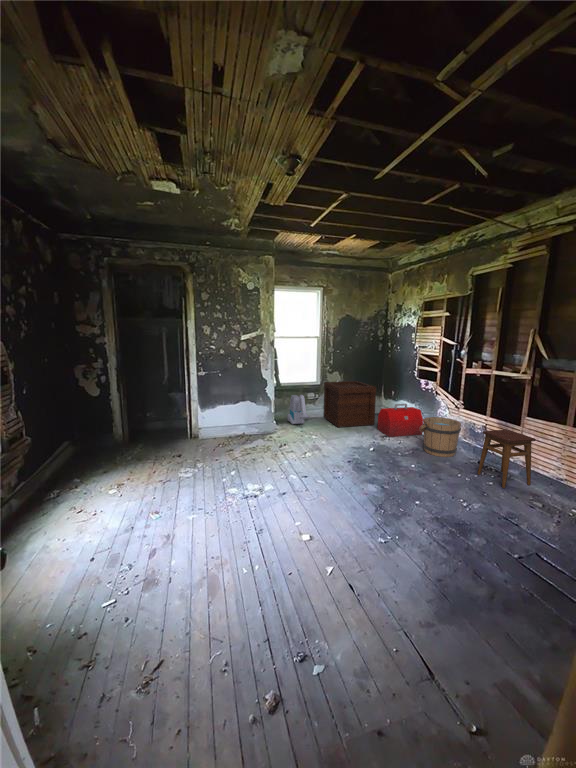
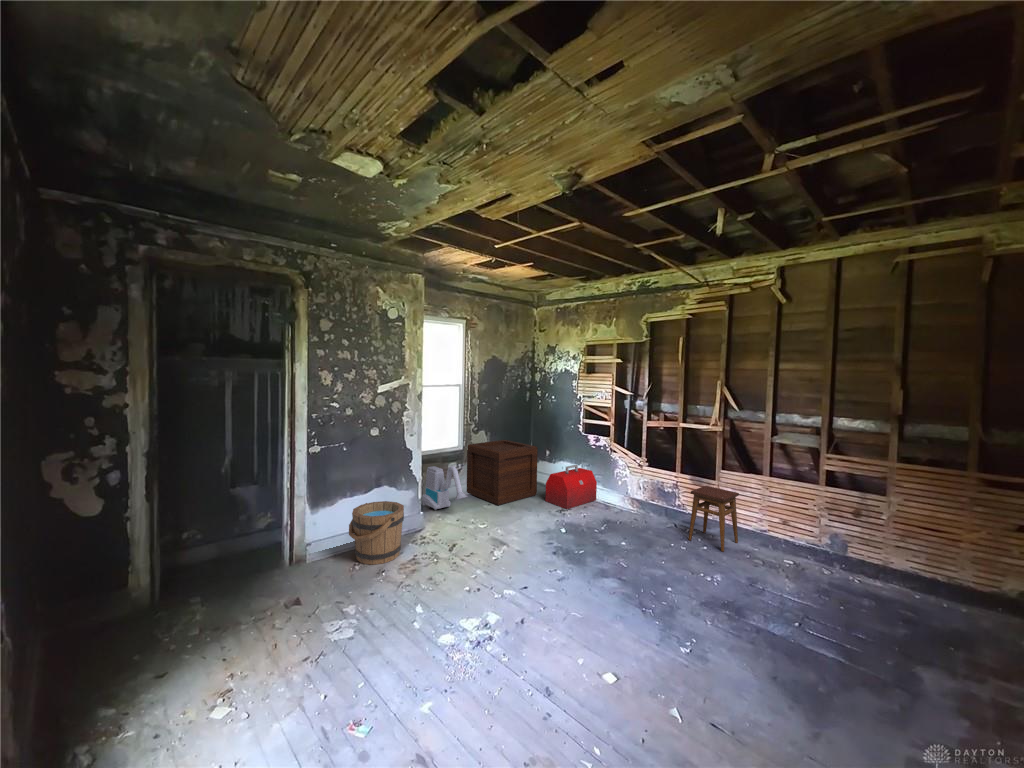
bucket: present [420,417,461,457] -> present [349,501,404,565]

